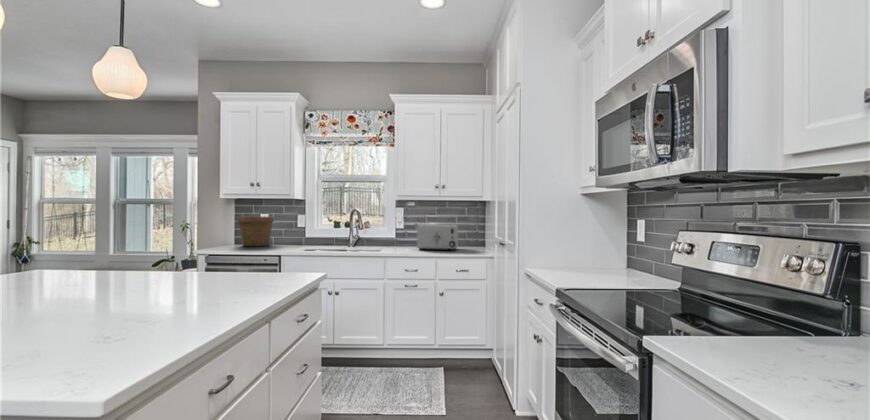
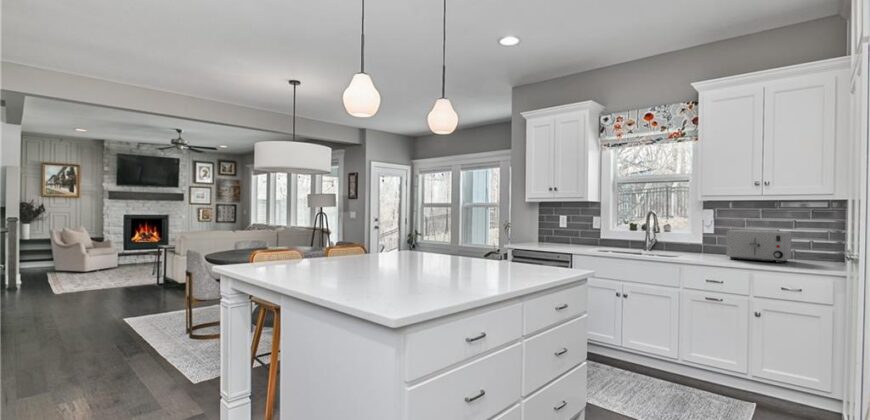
flower pot: present [237,217,274,246] -> none [539,218,572,244]

